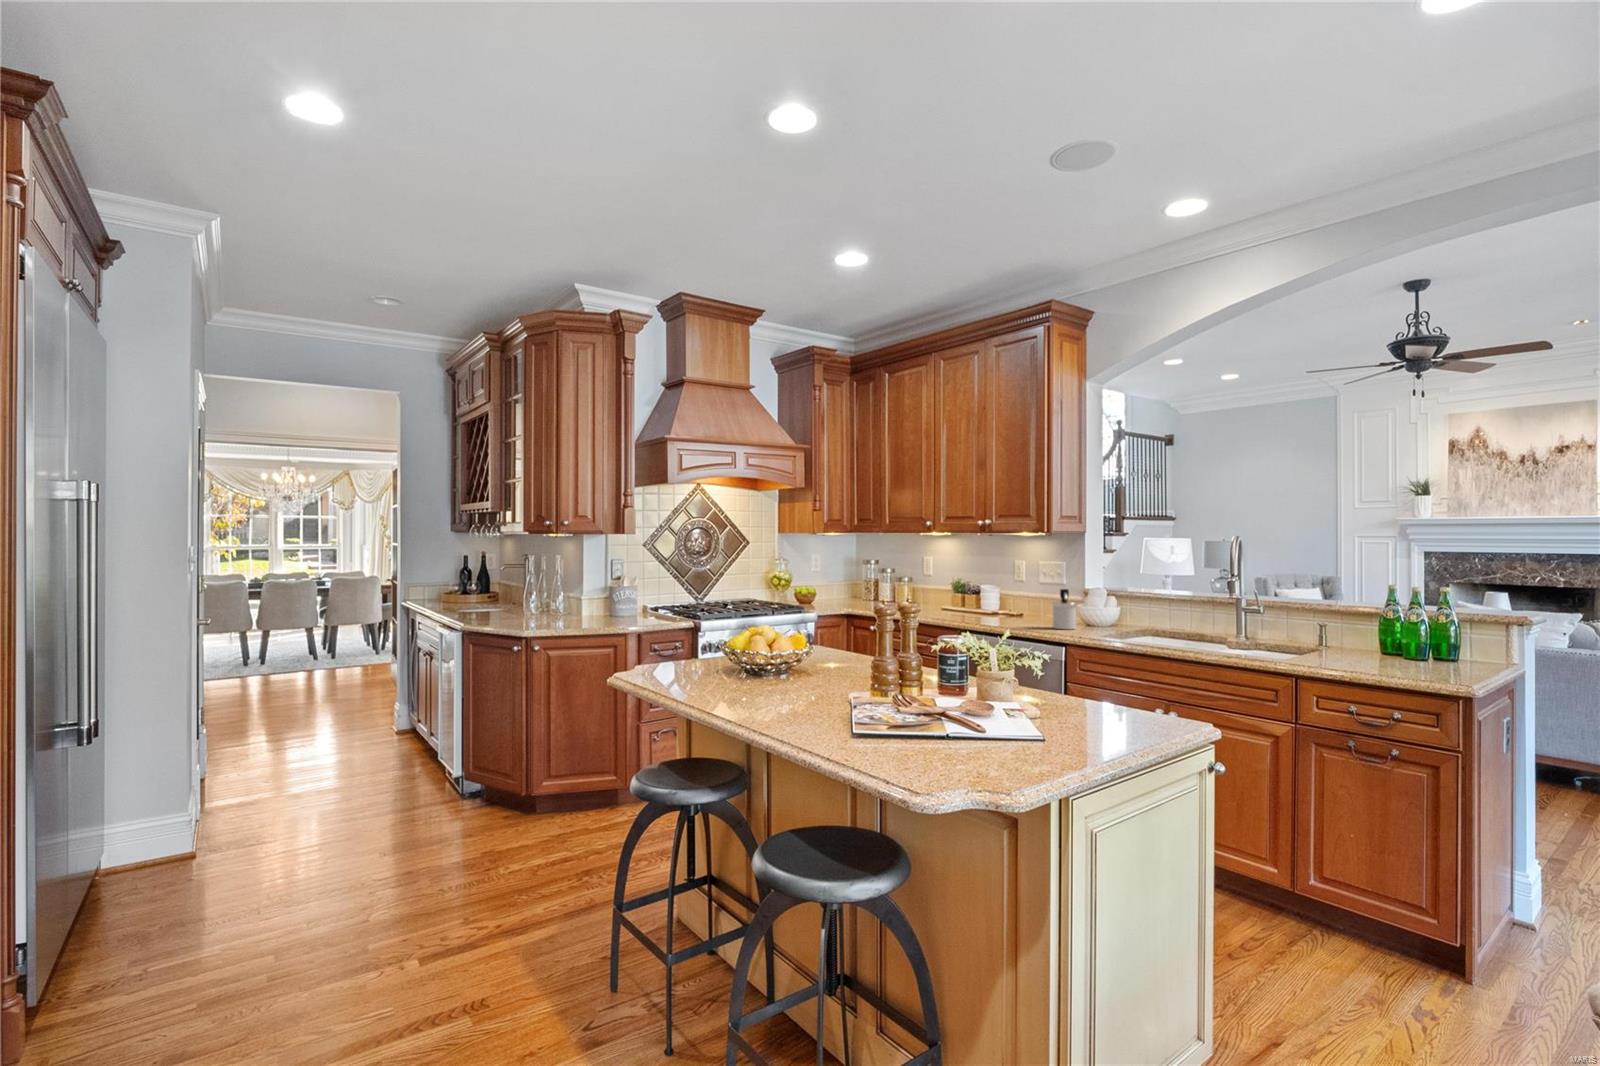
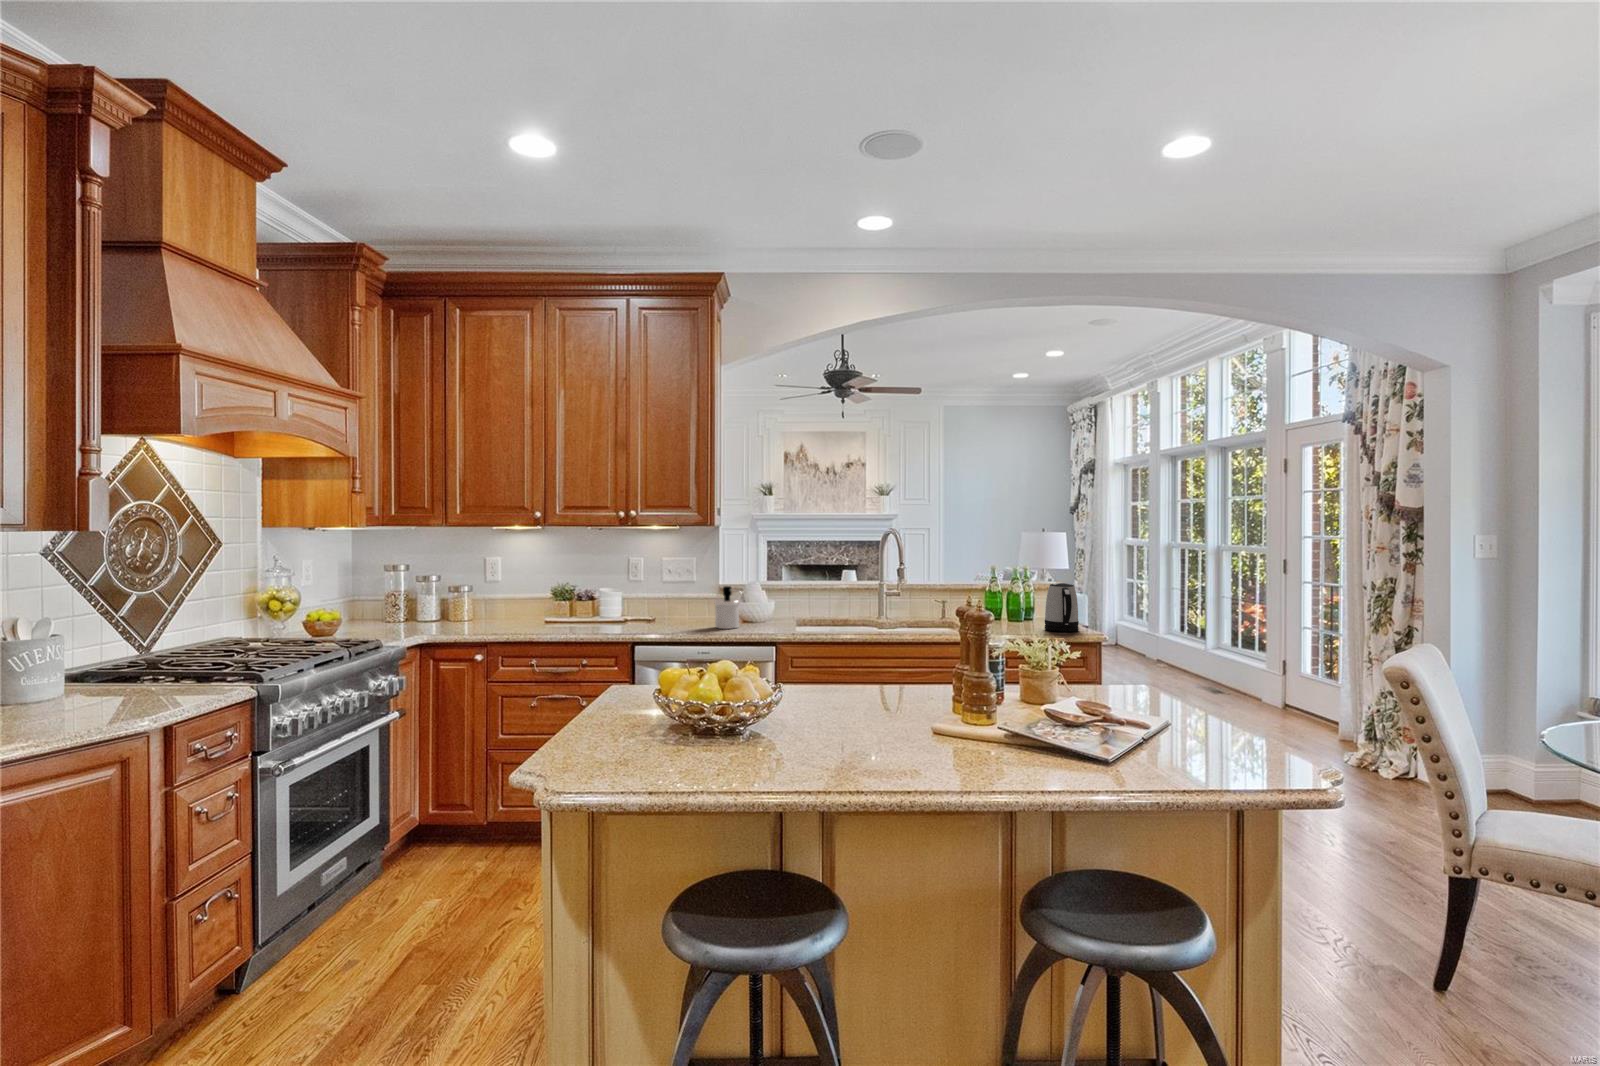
kettle: none [1406,607,1464,677] -> present [1045,583,1079,632]

